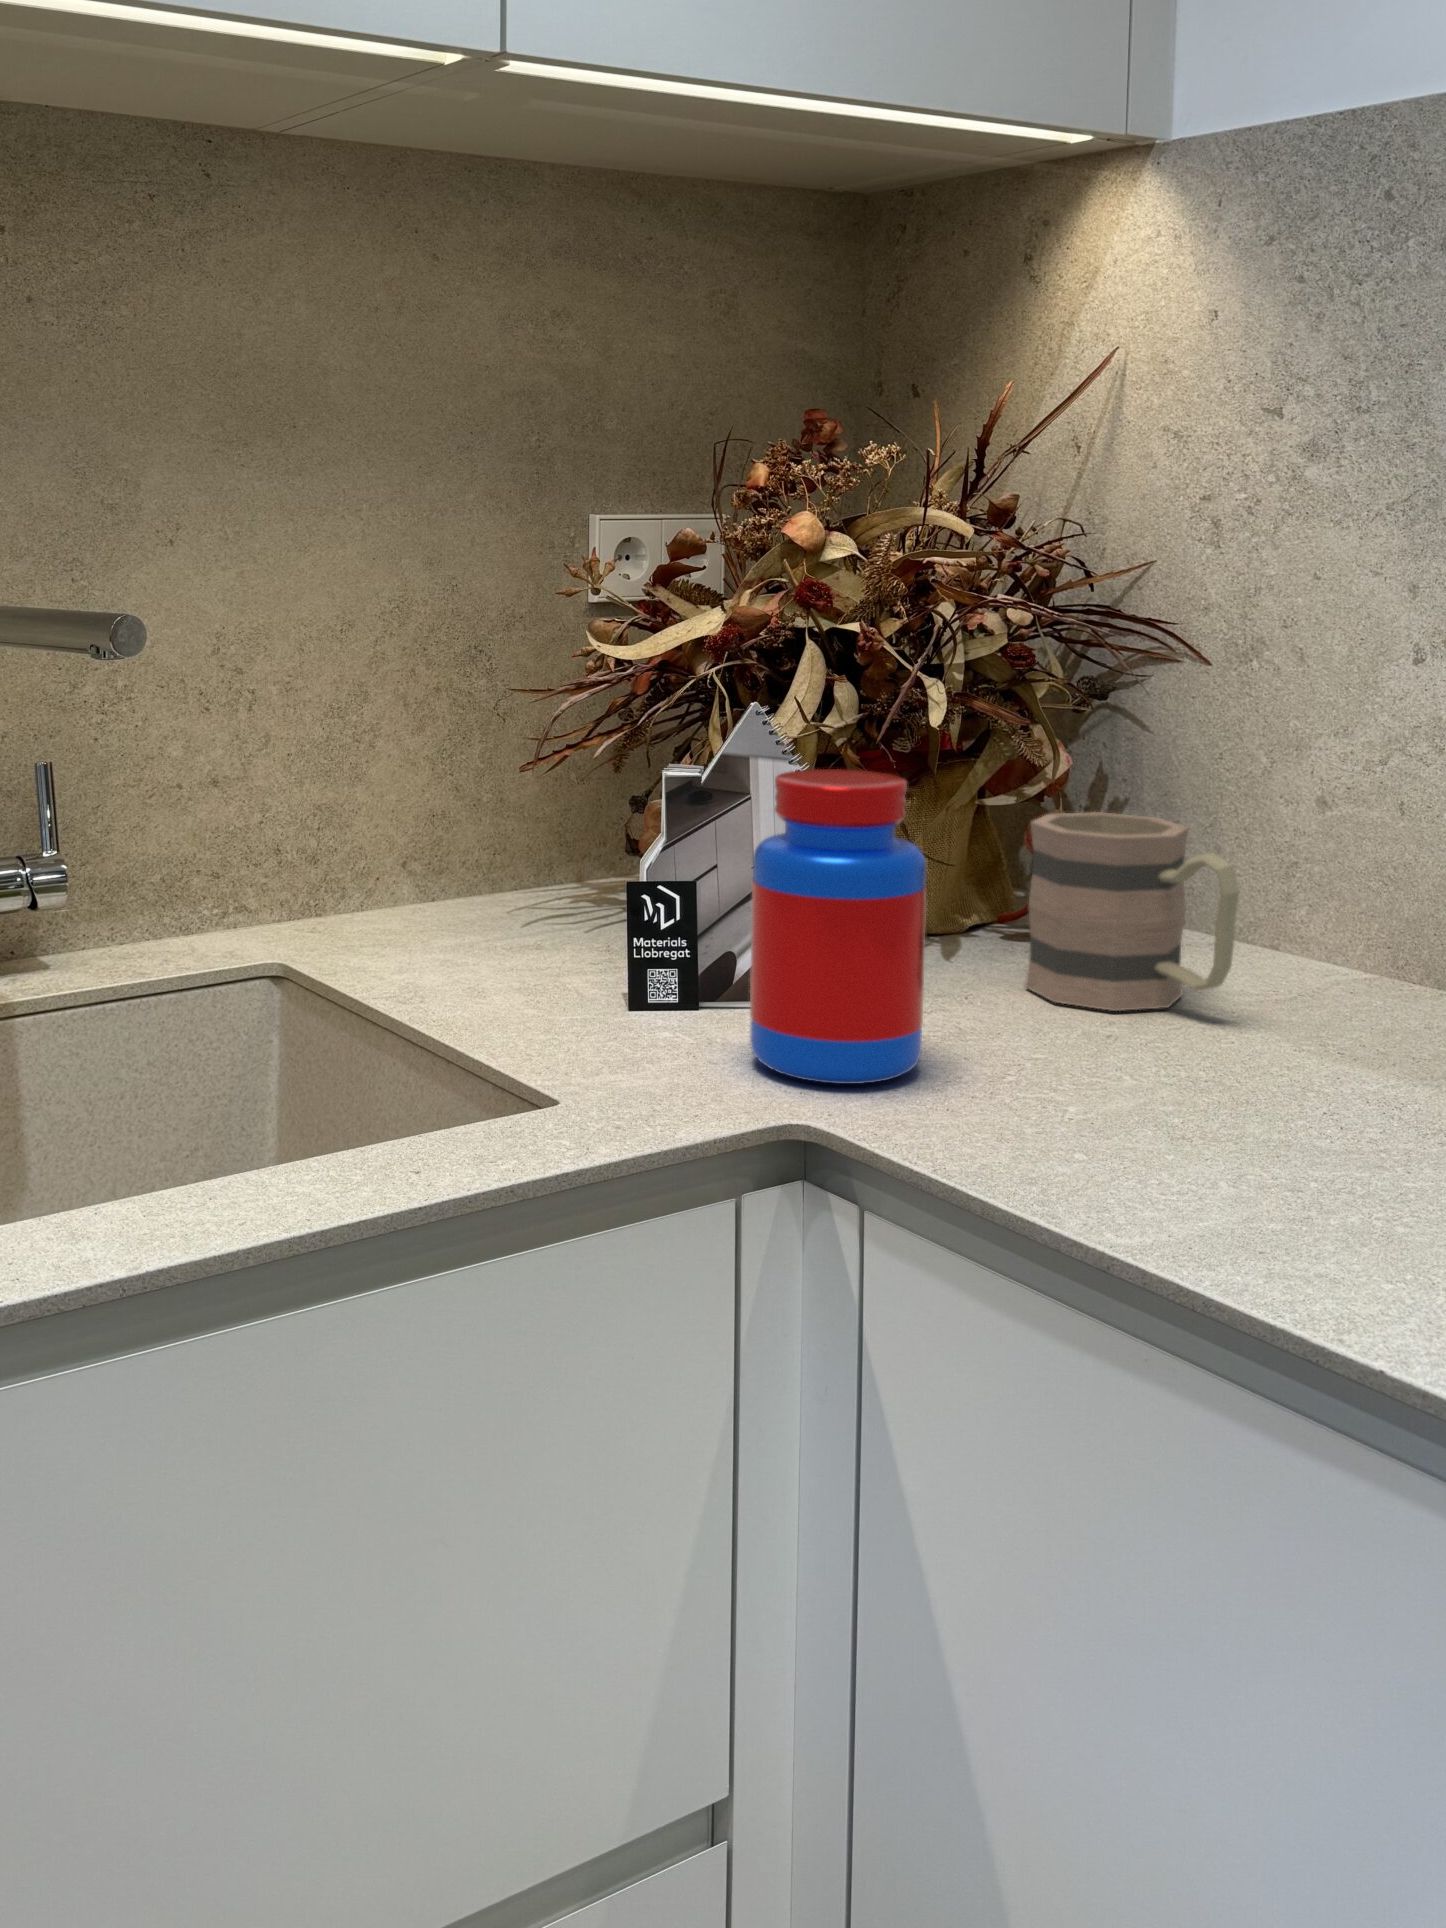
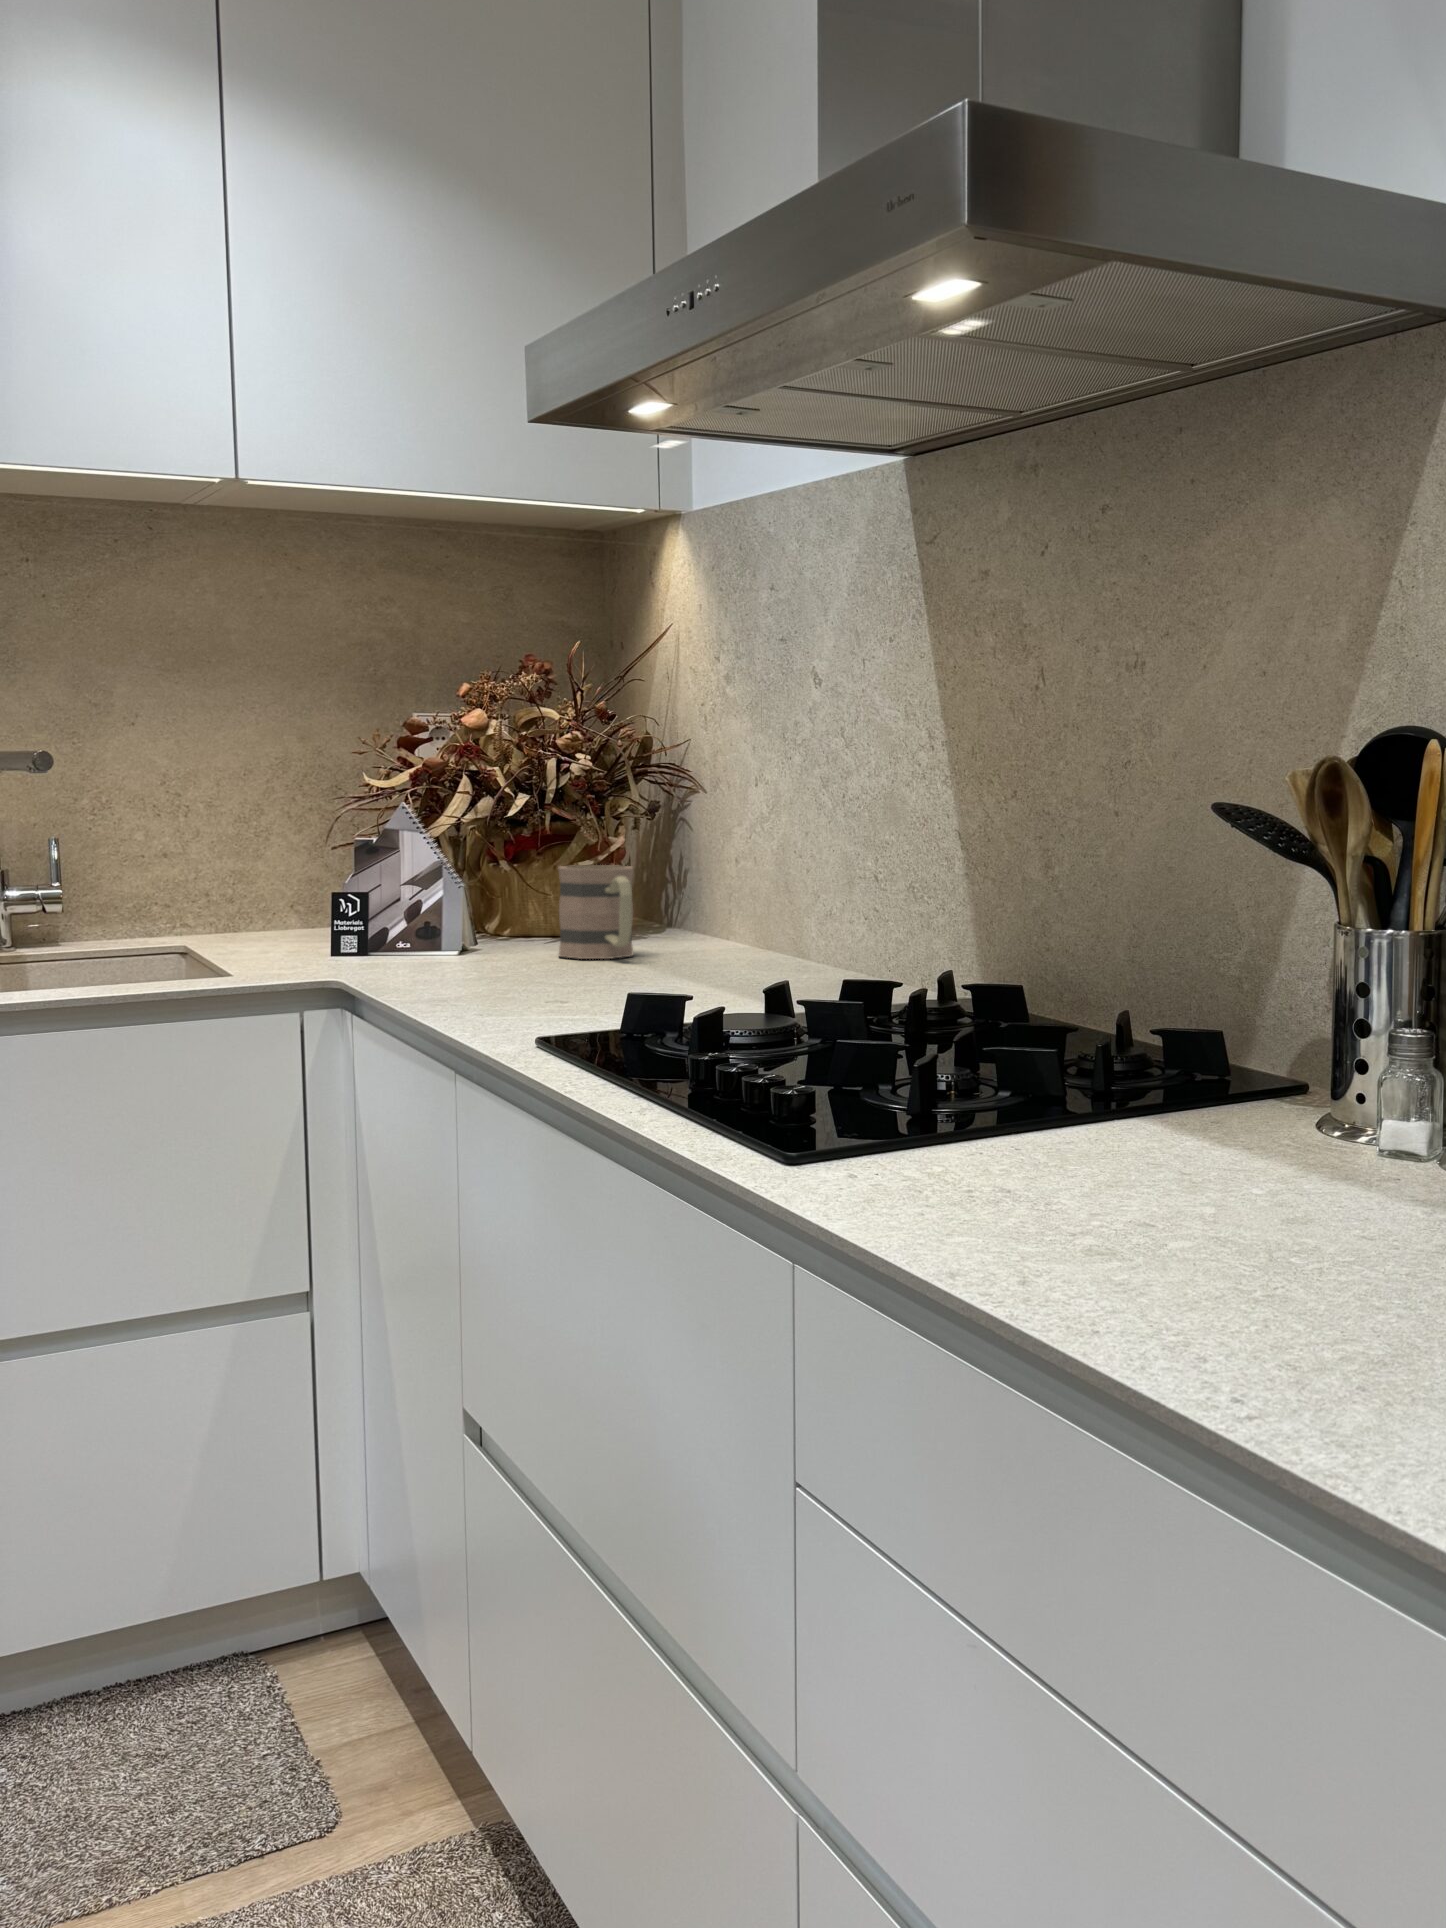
jar: present [750,769,926,1084] -> none [349,826,437,972]

